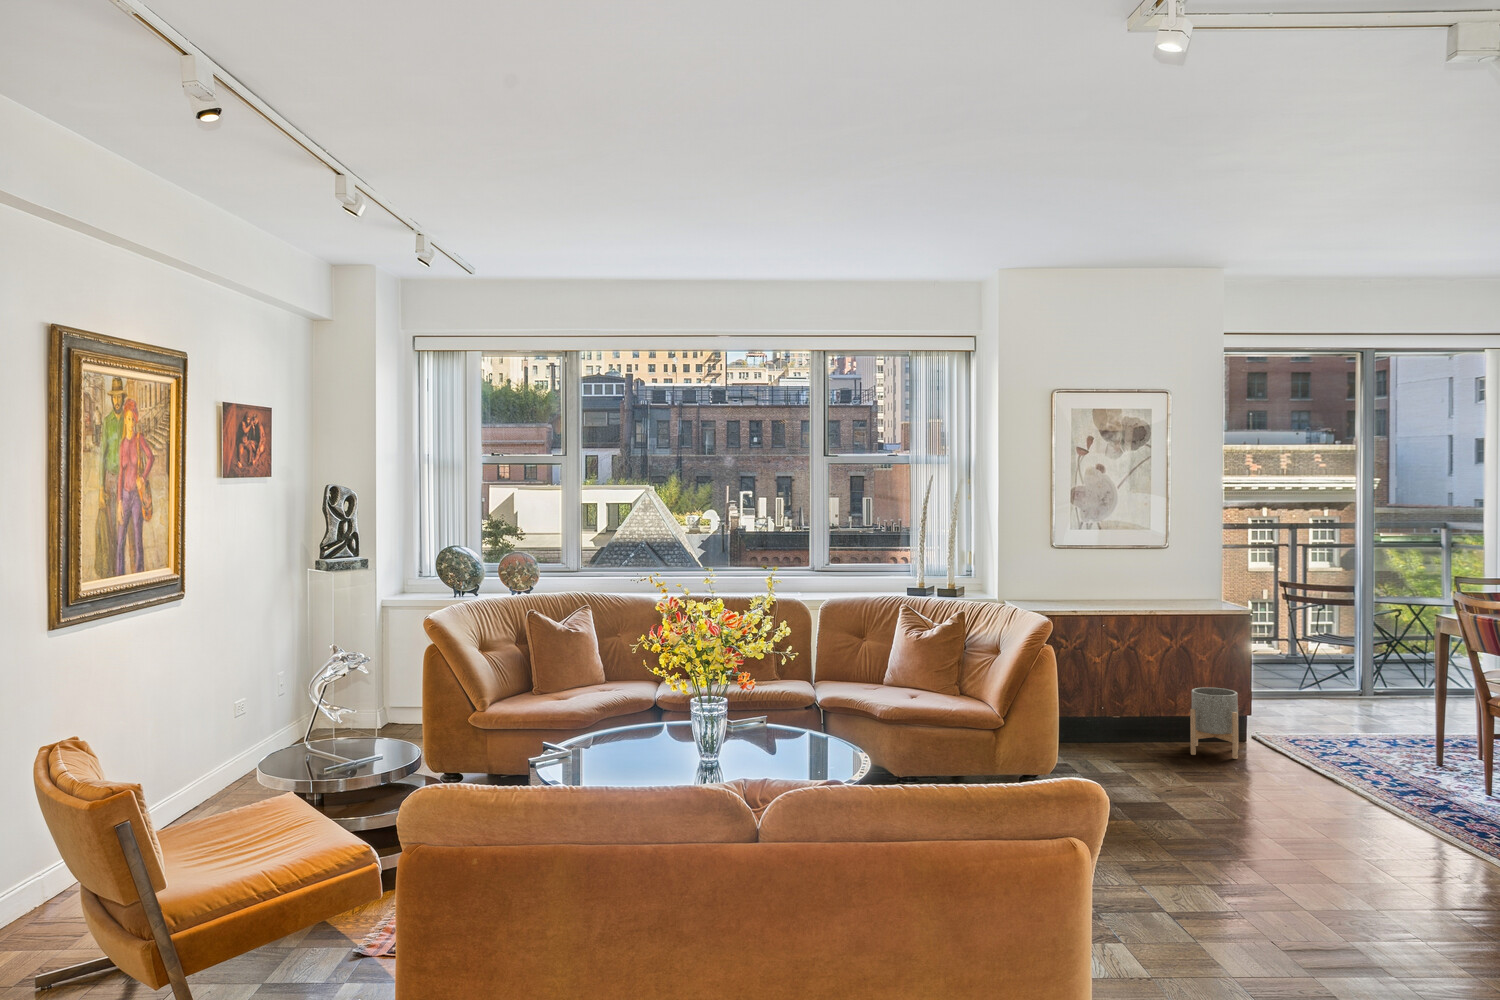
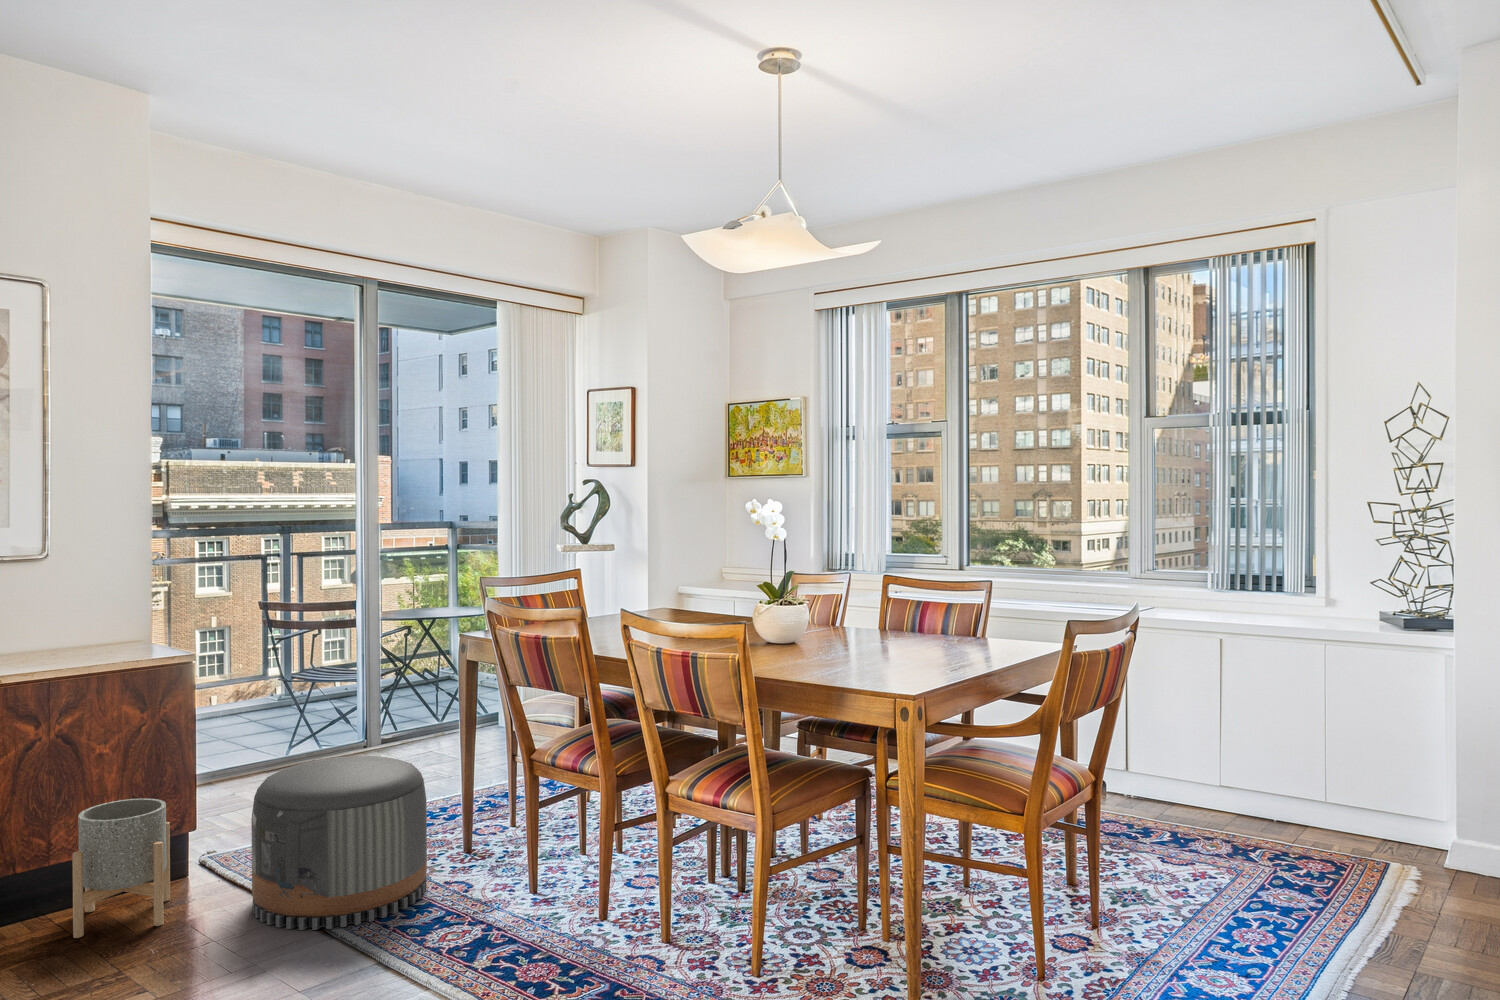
pouf: none [1288,683,1406,783] -> present [251,756,427,930]

